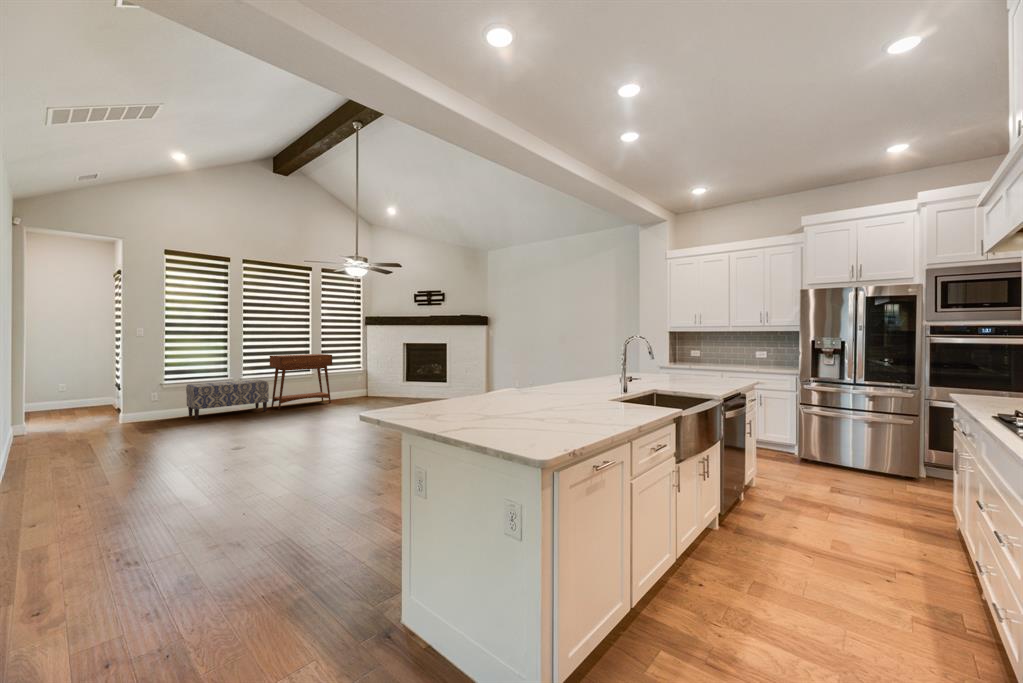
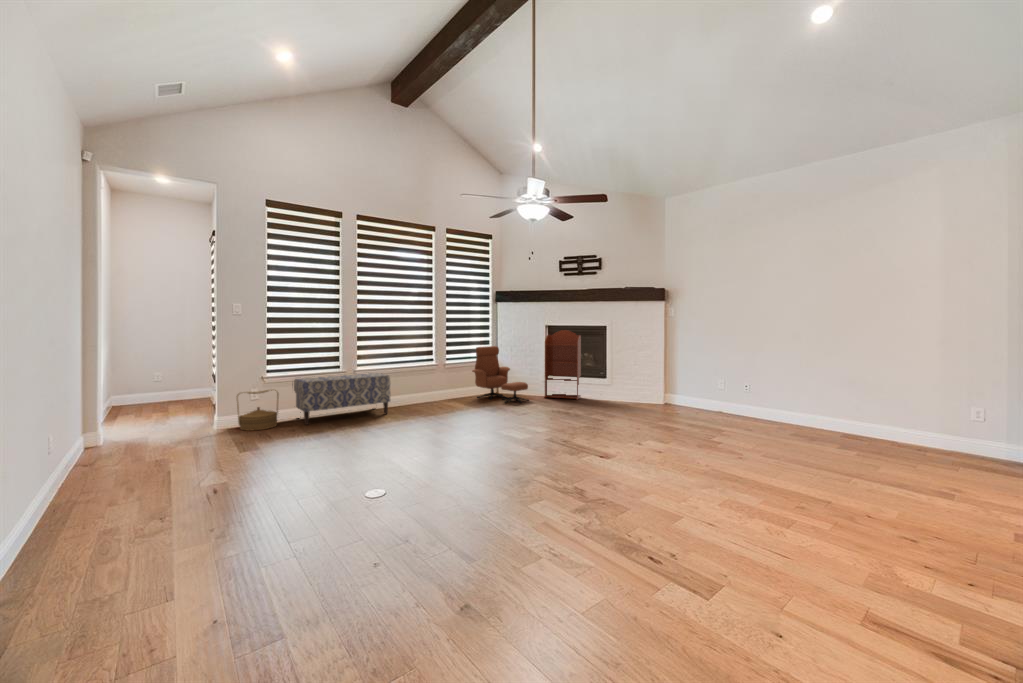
bookcase: none [400,347,429,399] -> present [544,330,581,400]
console table: present [270,354,332,409] -> none [388,340,463,411]
lounge chair: none [343,359,387,402] -> present [472,346,529,403]
woven basket: none [138,393,174,424] -> present [237,390,278,431]

